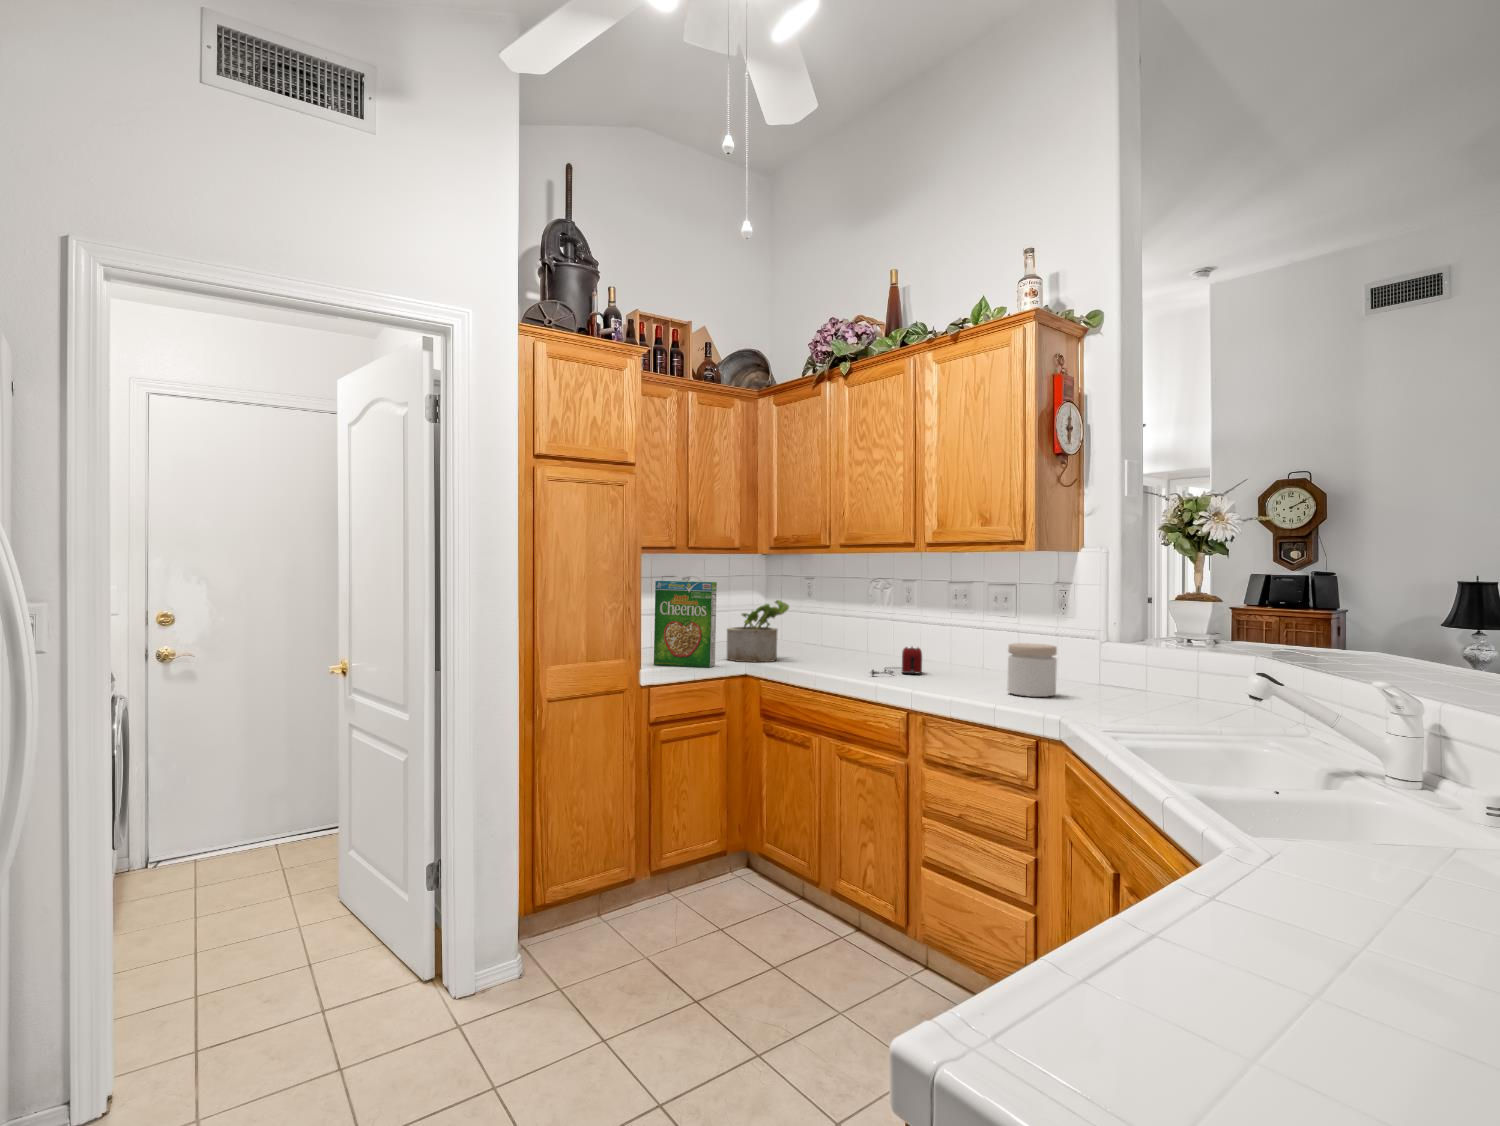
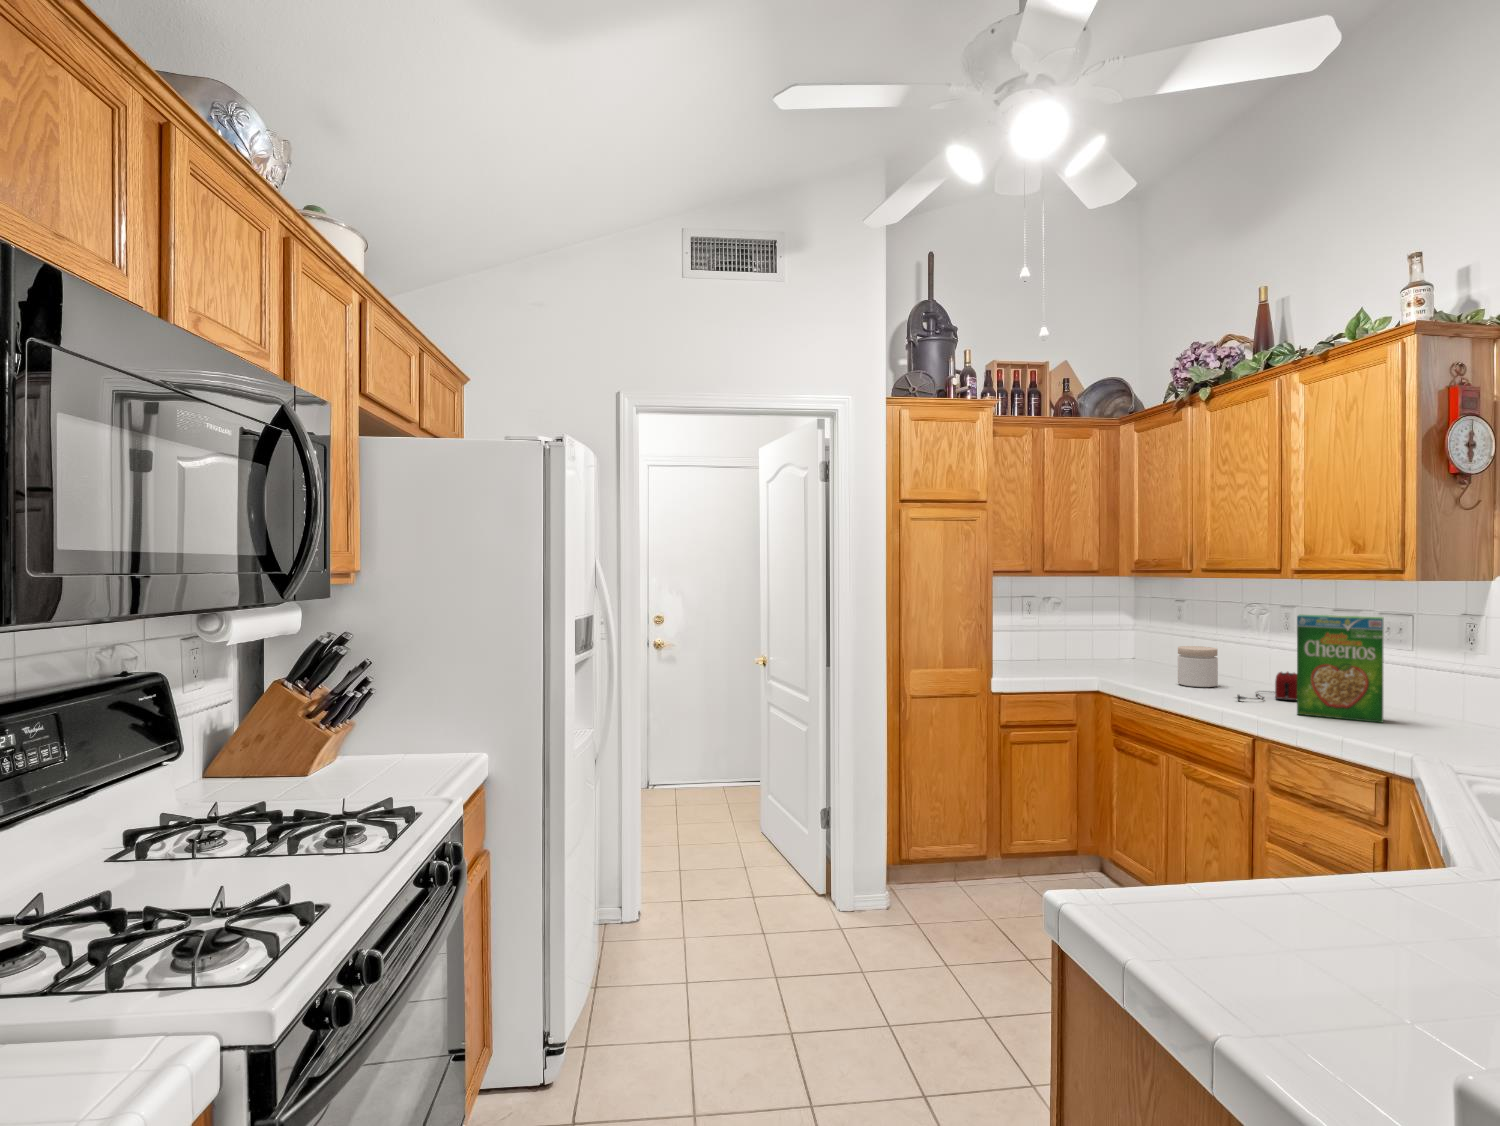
cereal box: present [654,581,717,667] -> present [1297,615,1384,723]
potted plant: present [727,600,789,662] -> none [1089,619,1154,679]
jar: present [1007,643,1057,697] -> present [1178,646,1218,687]

